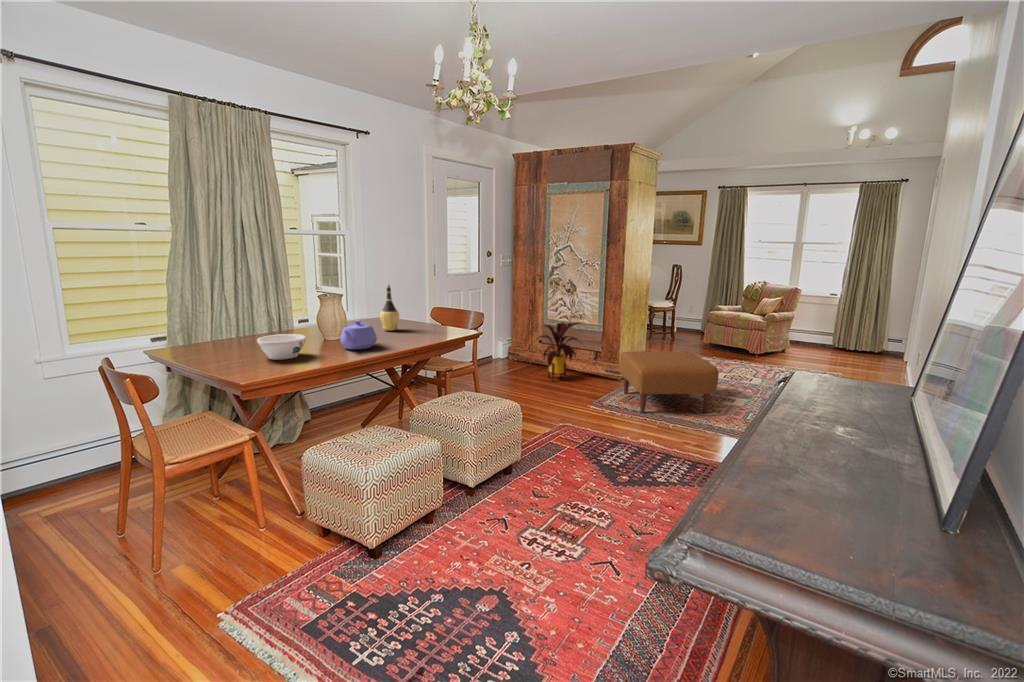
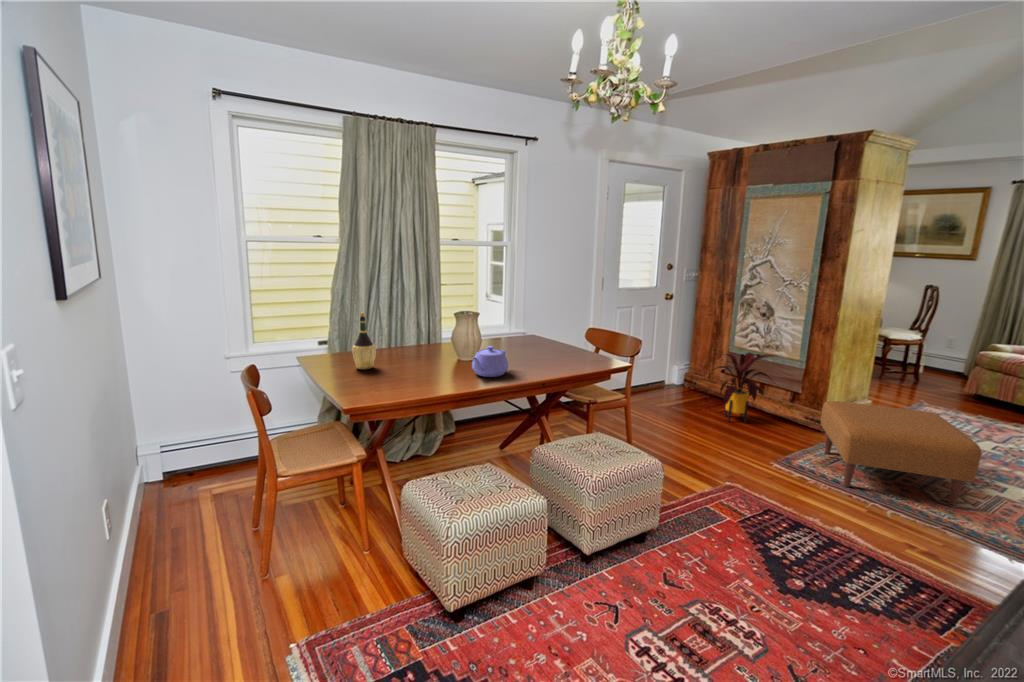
wine bottle: present [380,285,399,331] -> present [352,313,376,369]
bowl: present [257,334,306,360] -> none [392,355,437,382]

